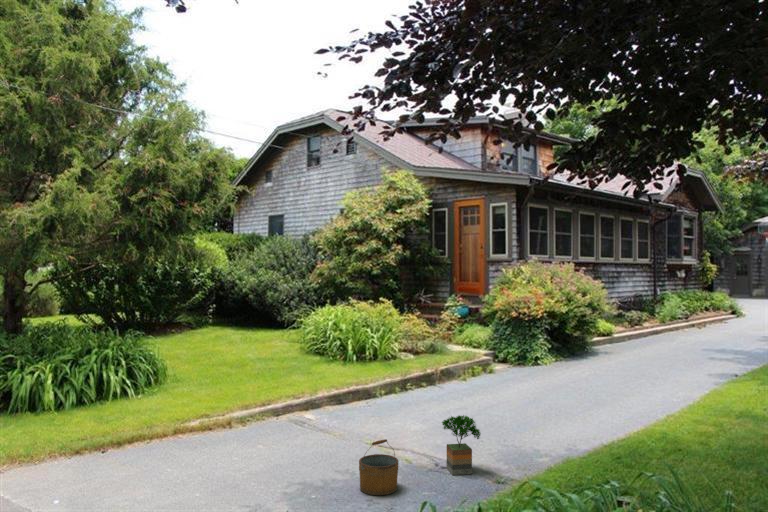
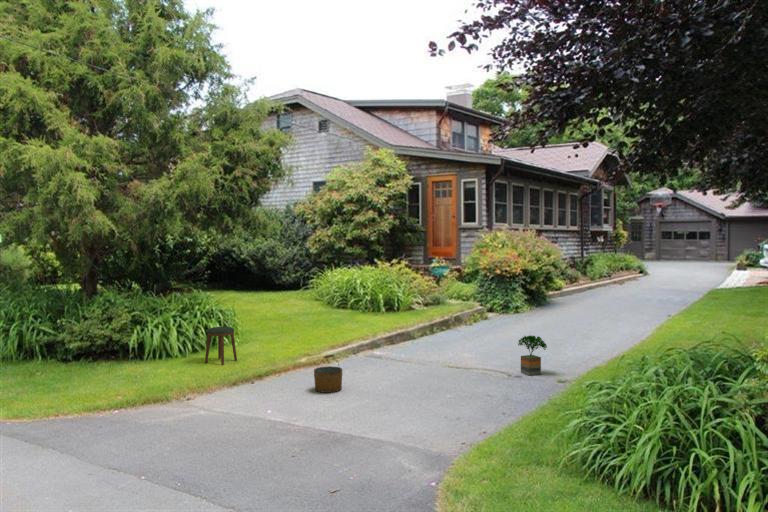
stool: none [49,383,92,433] -> present [205,327,237,365]
bucket: present [359,439,398,495] -> present [314,355,342,393]

